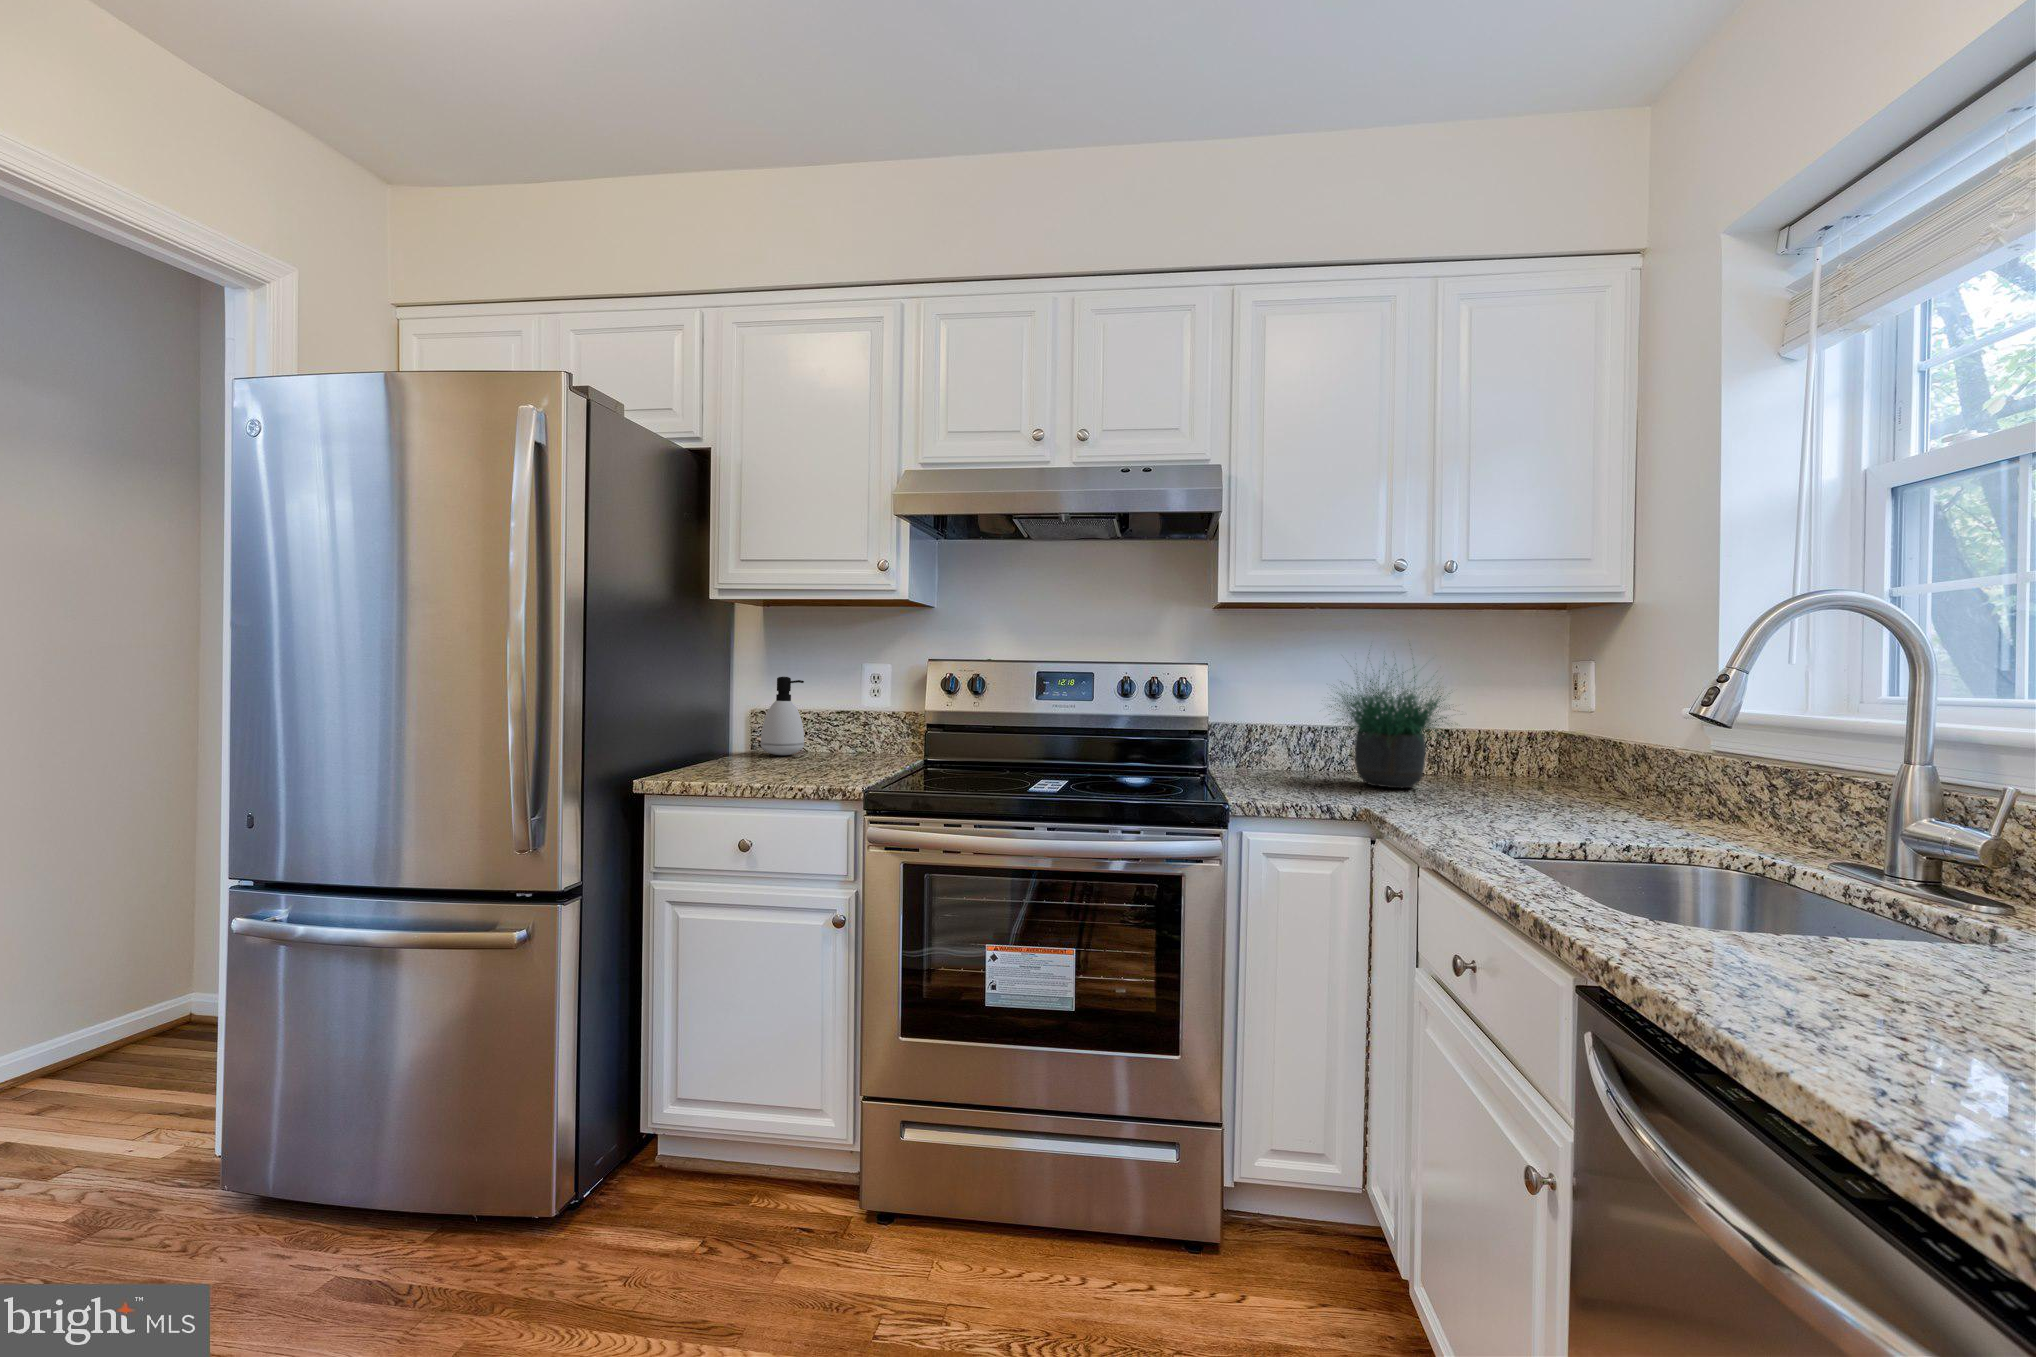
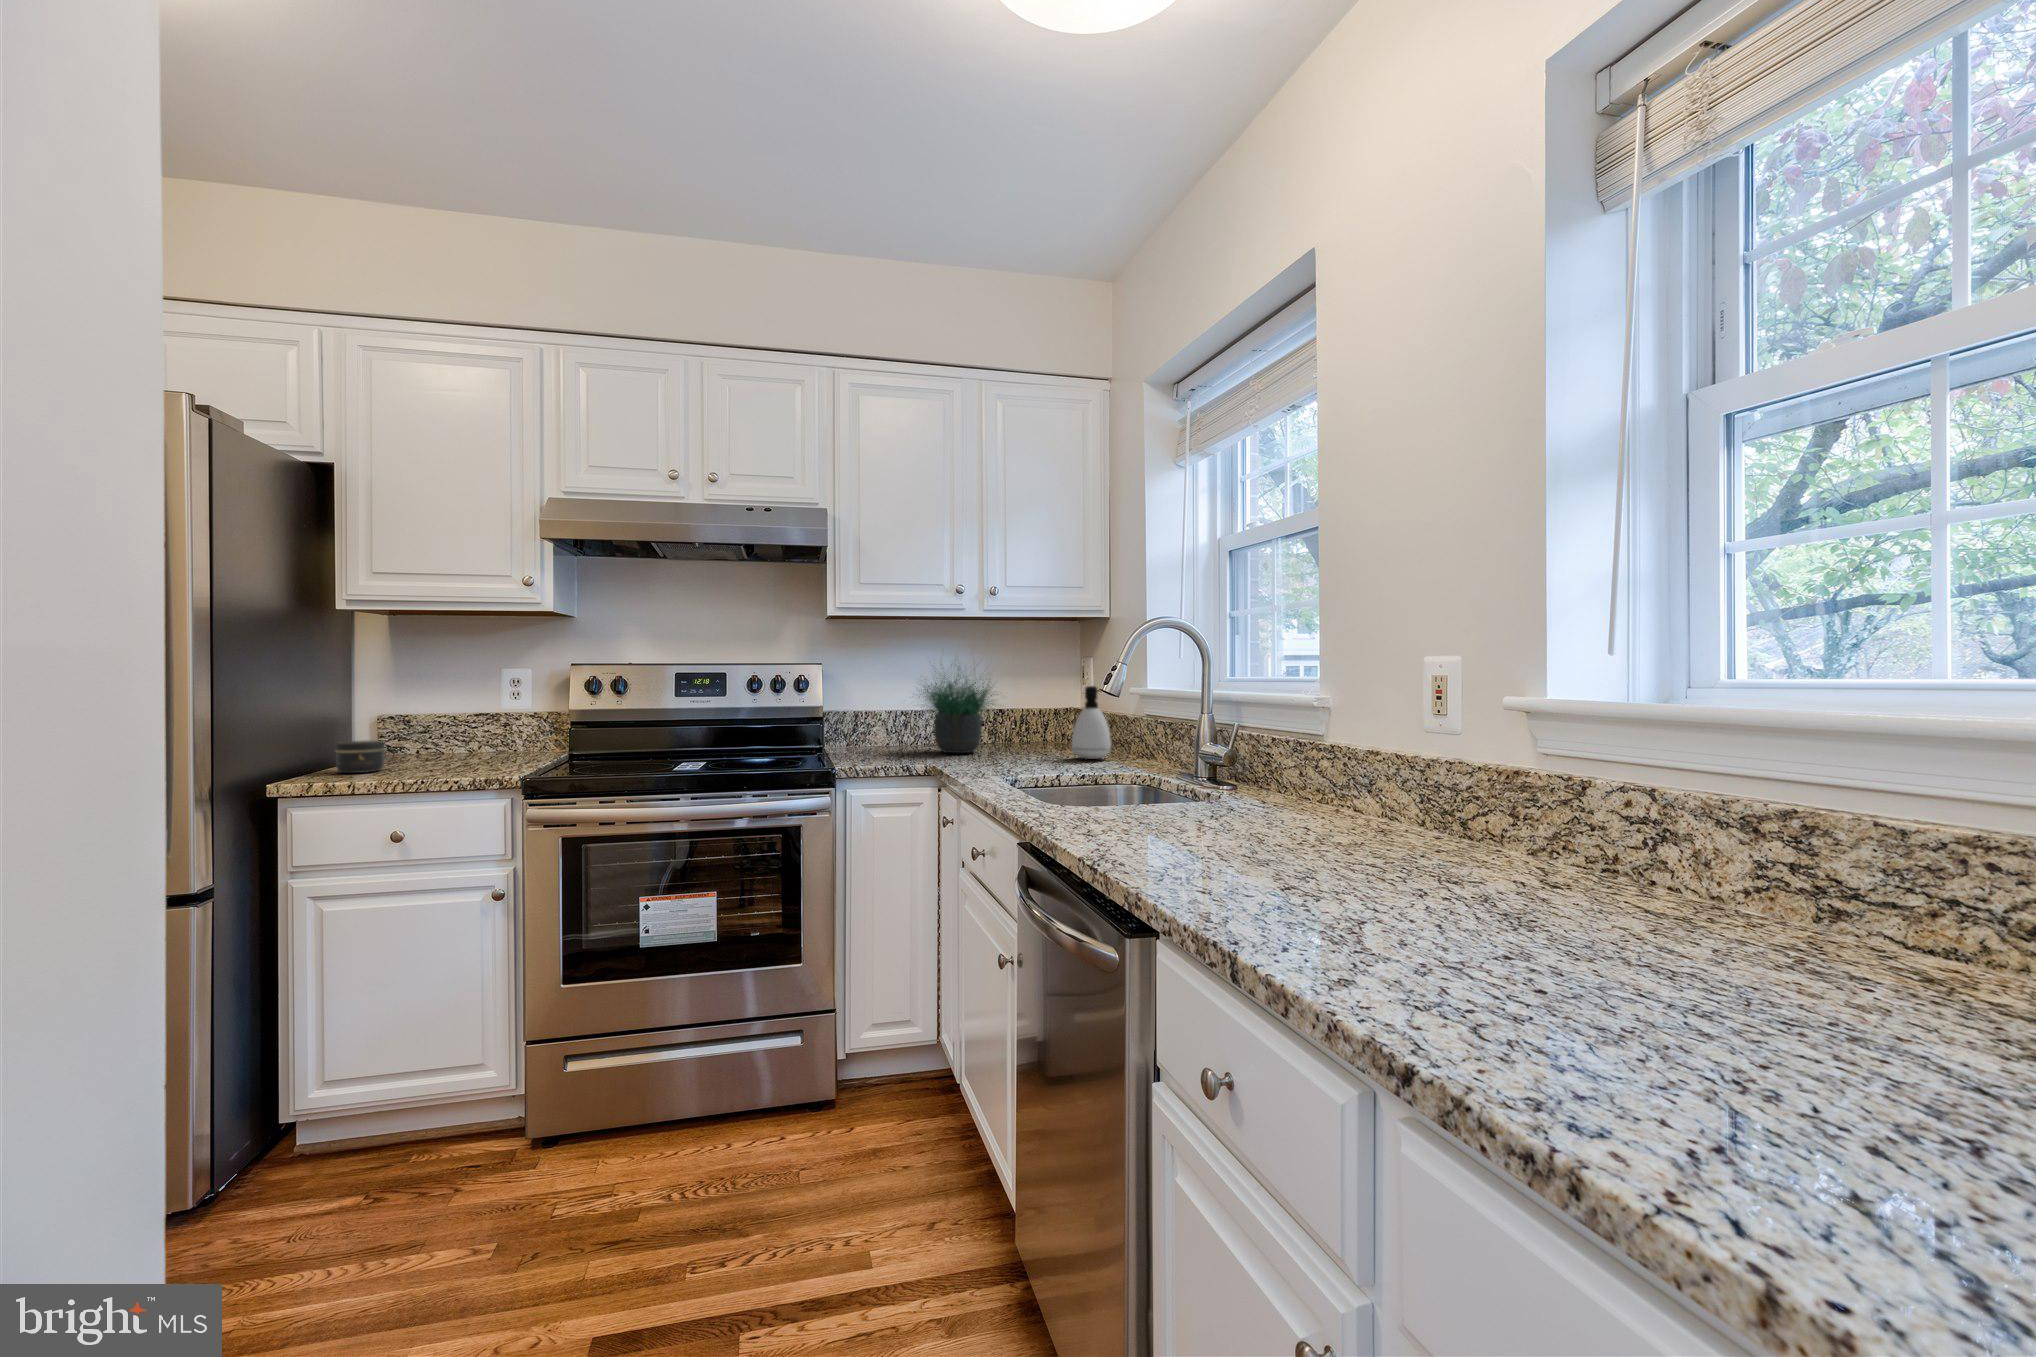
soap dispenser: present [761,677,804,755] -> present [1072,686,1111,759]
jar: none [706,736,749,769] -> present [336,741,384,773]

